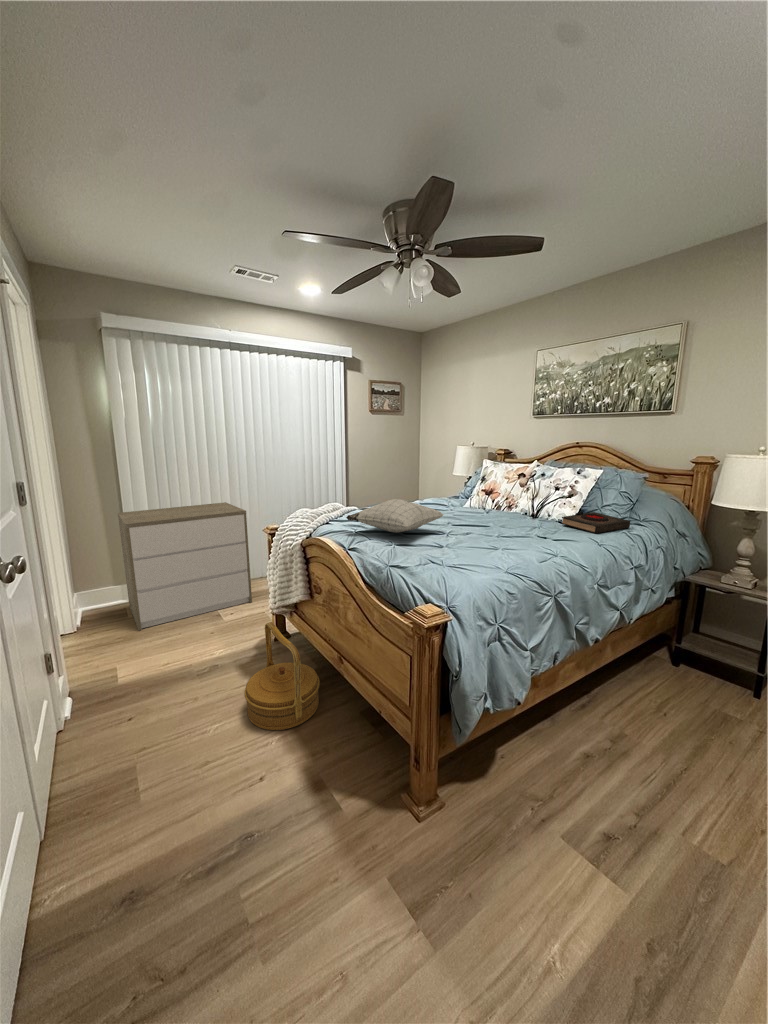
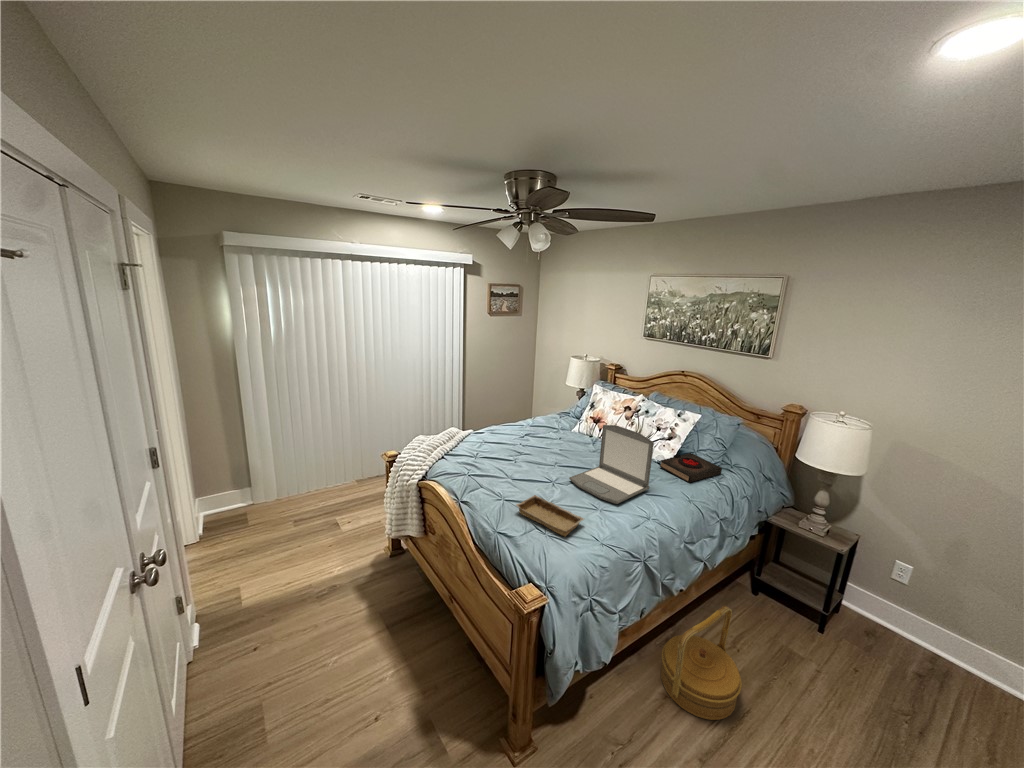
laptop: none [464,474,556,547] -> present [569,425,654,504]
pillow: present [346,499,444,533] -> none [460,444,552,483]
dresser: present [118,502,252,630] -> none [237,409,367,543]
tray: none [408,539,486,567] -> present [516,495,584,537]
woven basket: present [244,622,320,730] -> present [661,606,742,720]

